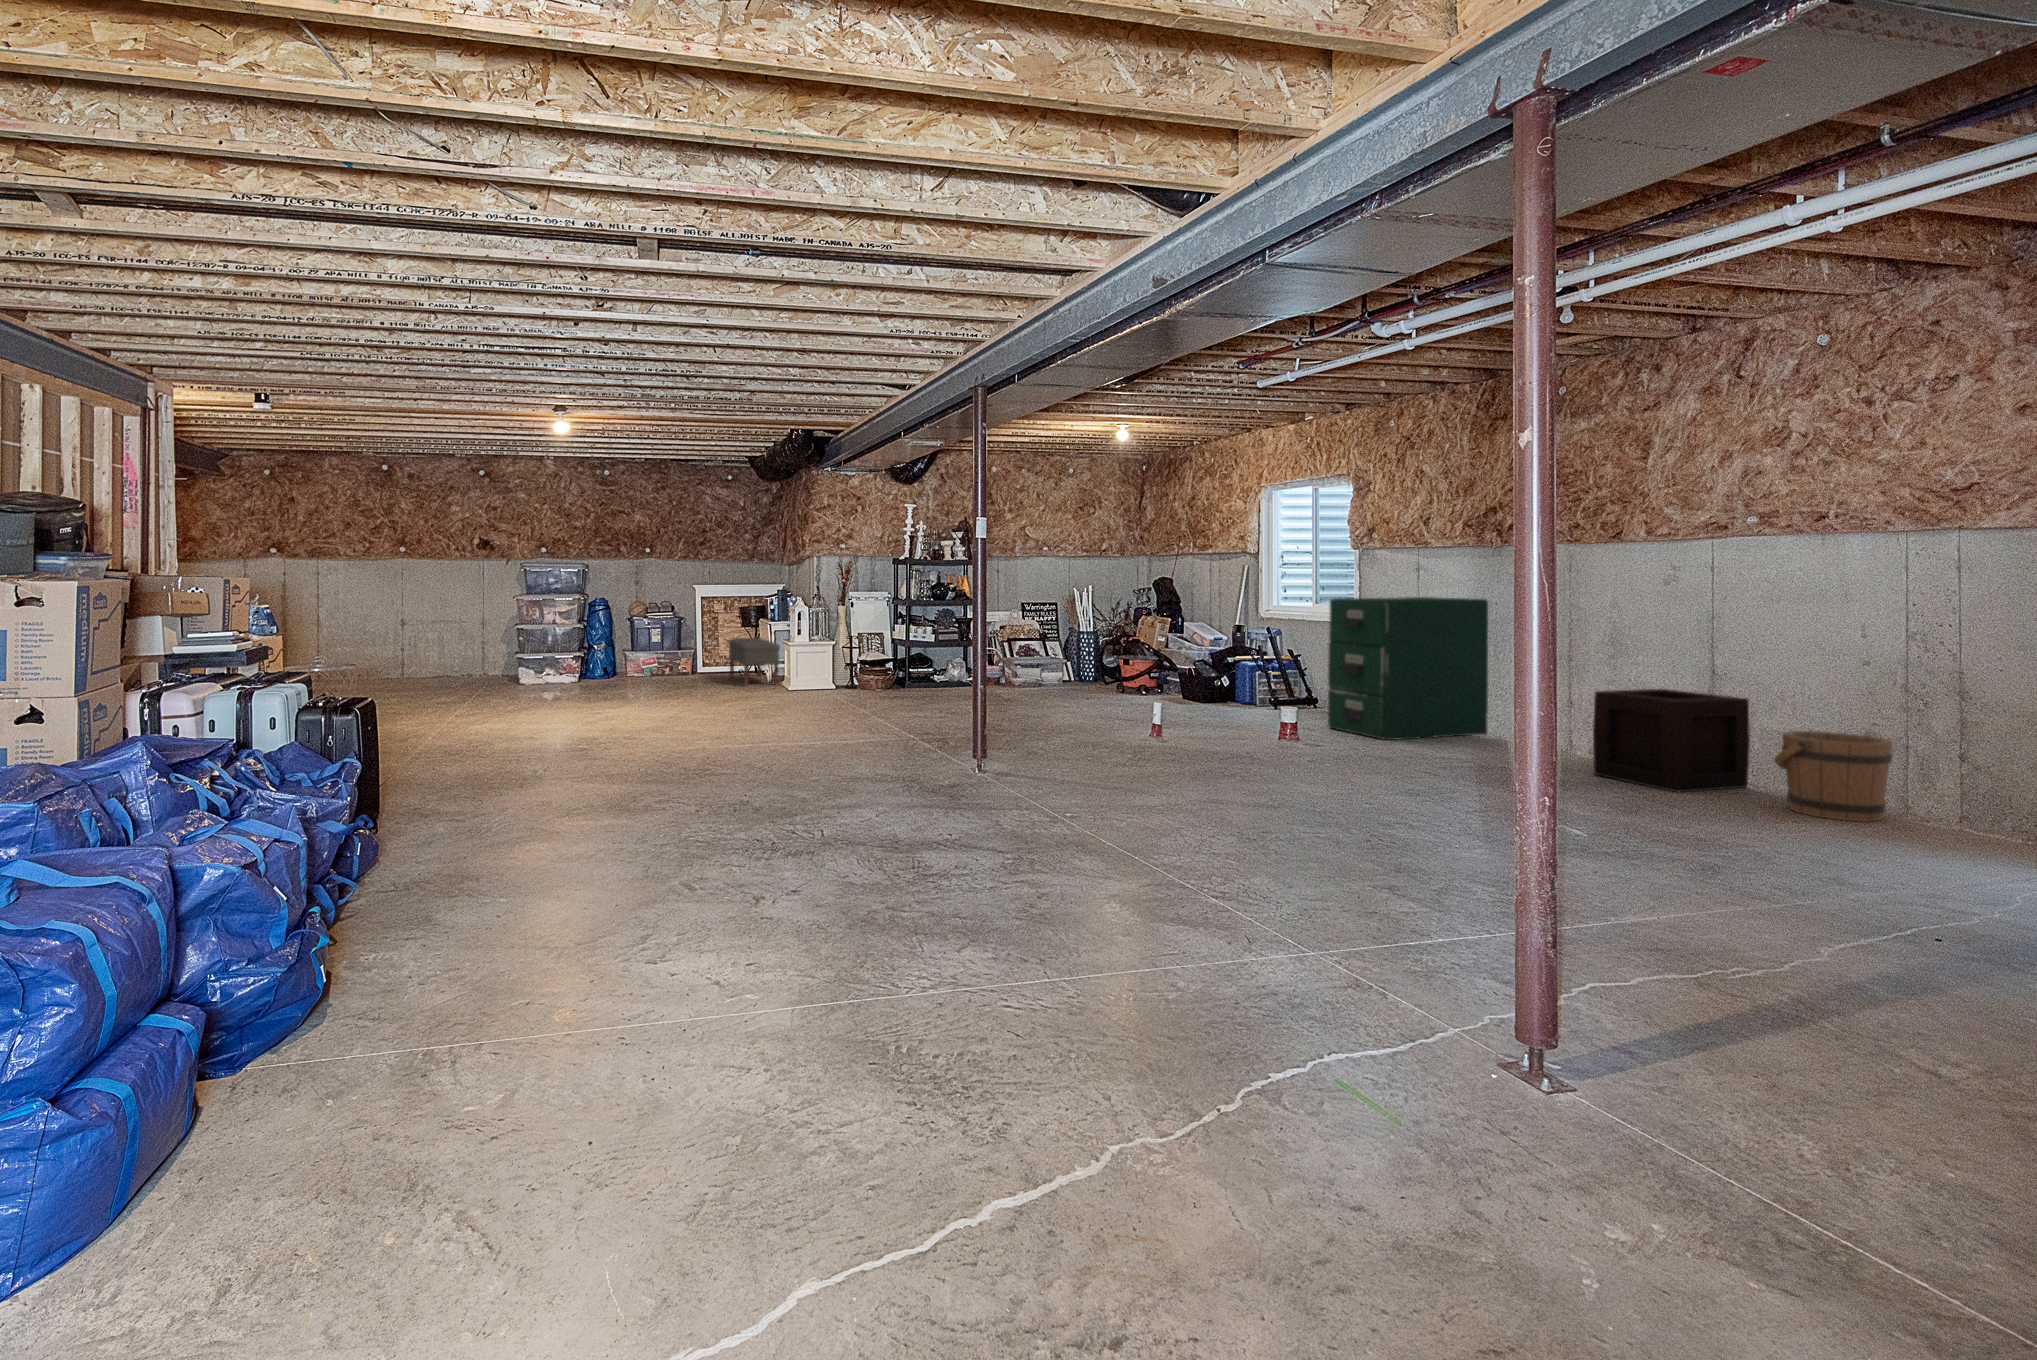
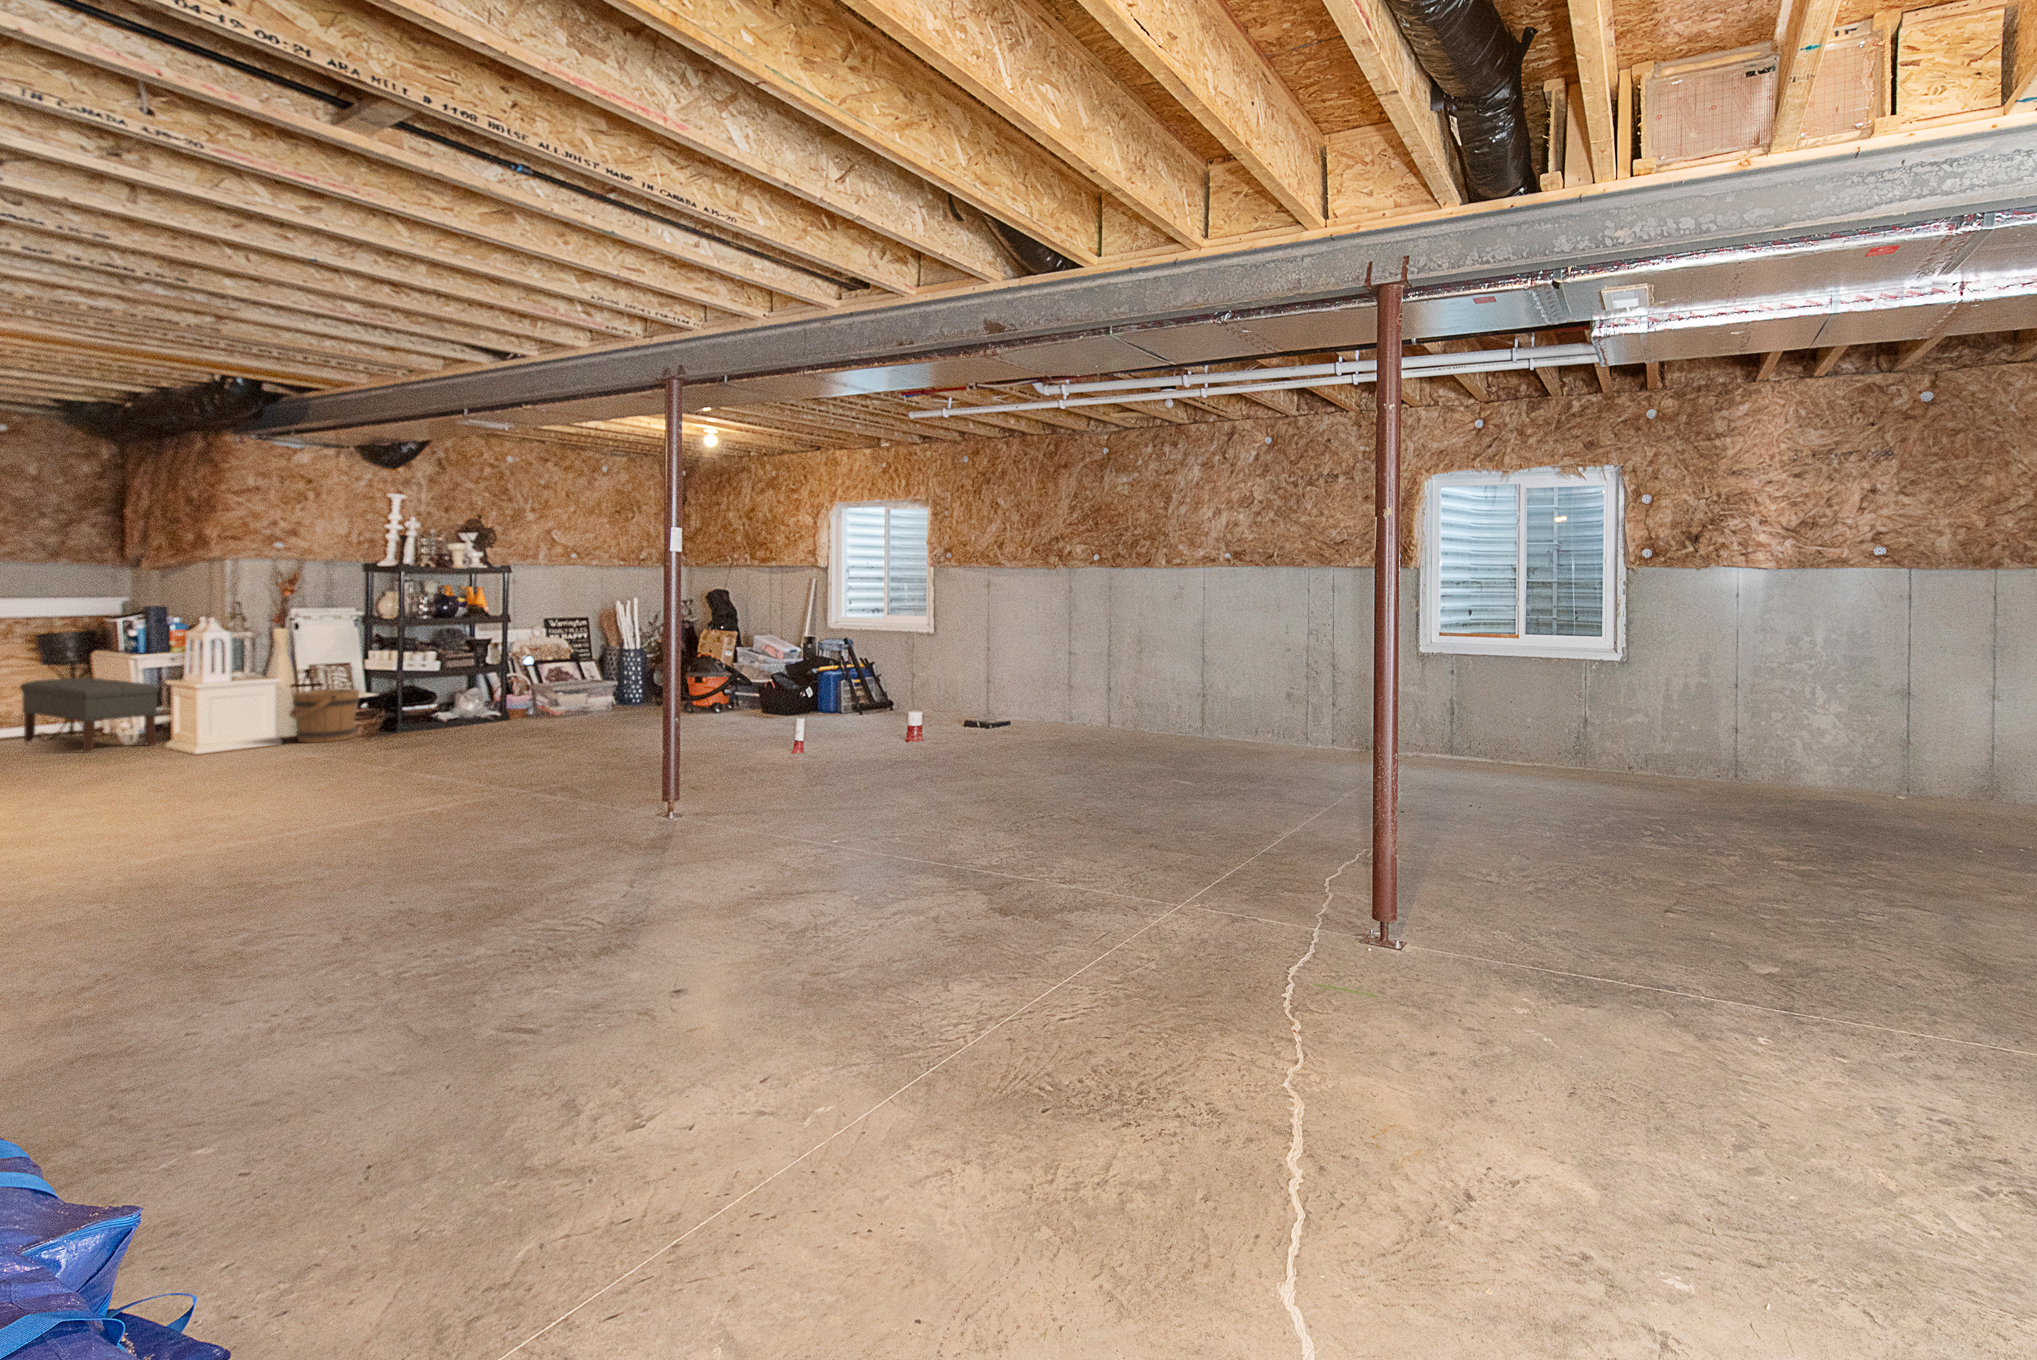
filing cabinet: present [1328,597,1488,740] -> none [934,610,1050,732]
wooden crate: present [1593,689,1750,792] -> none [1150,675,1234,747]
bucket: present [1774,731,1893,822] -> present [289,689,359,743]

